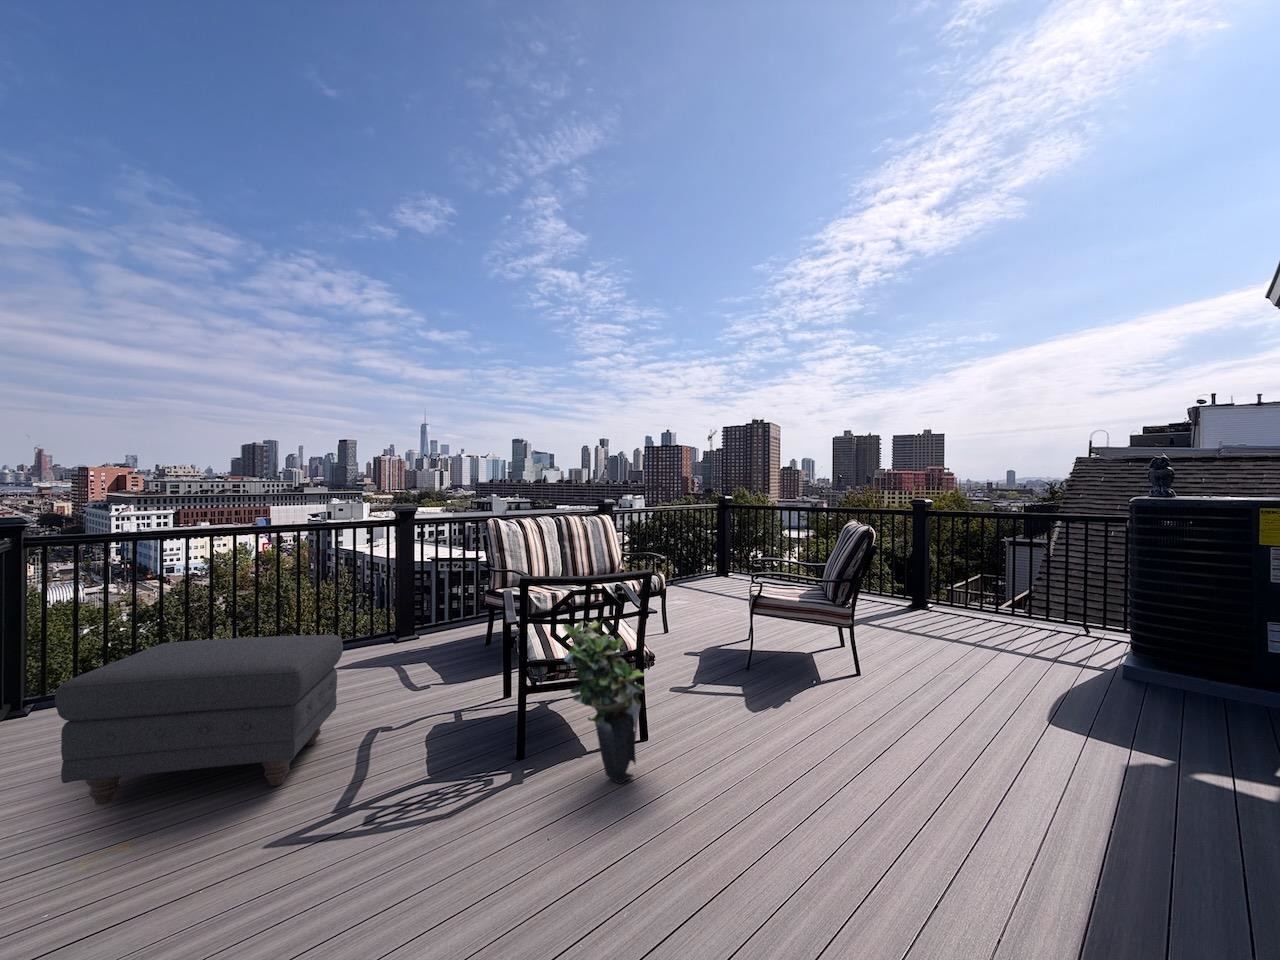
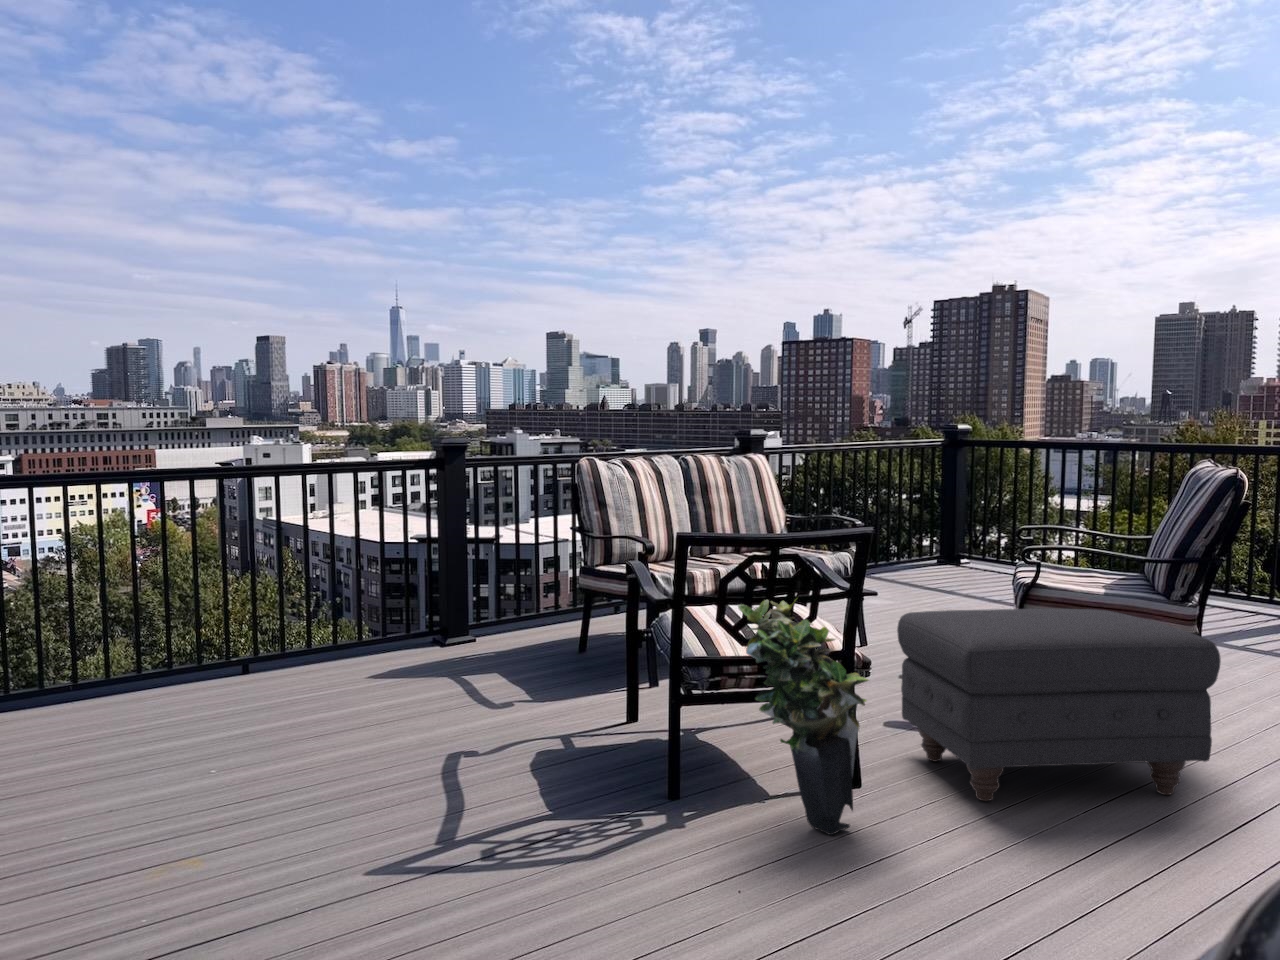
ottoman: present [55,635,343,805] -> present [897,609,1221,801]

